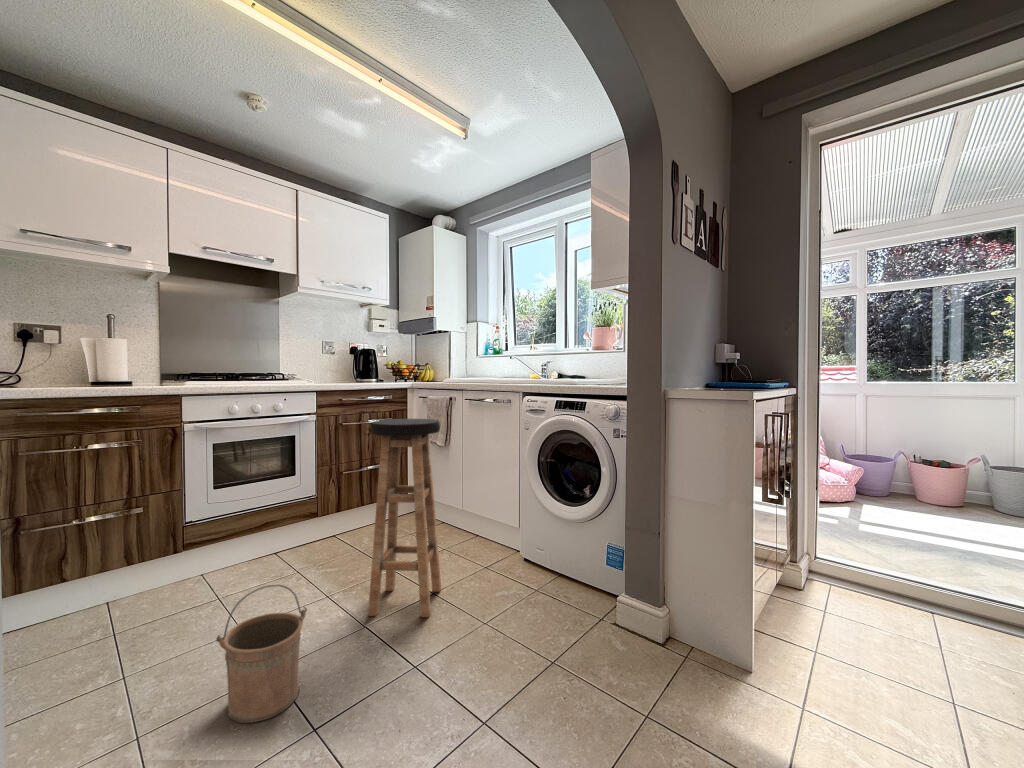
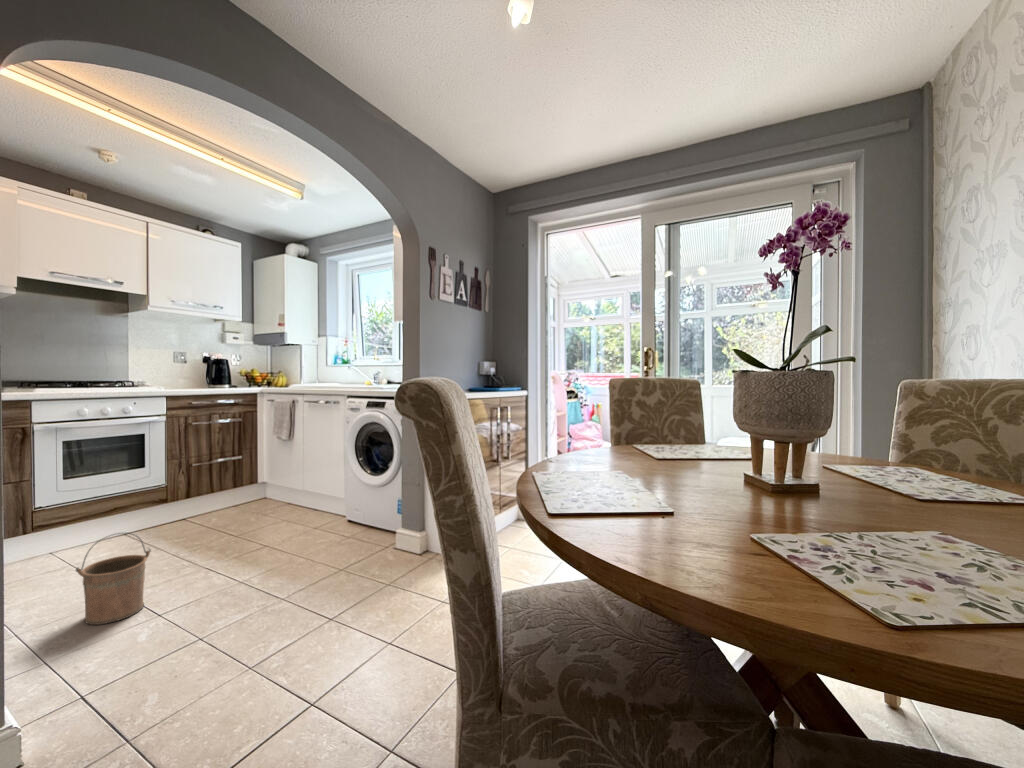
bar stool: present [368,419,441,617] -> none [207,417,272,563]

